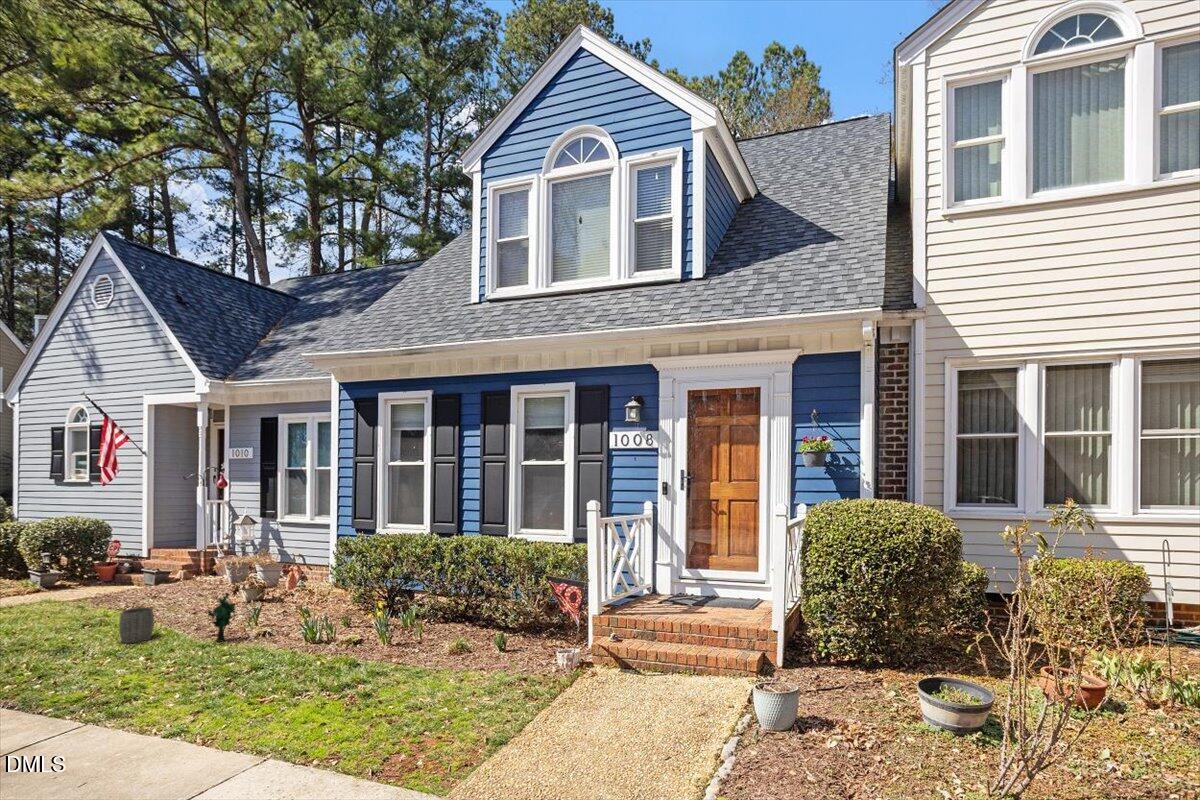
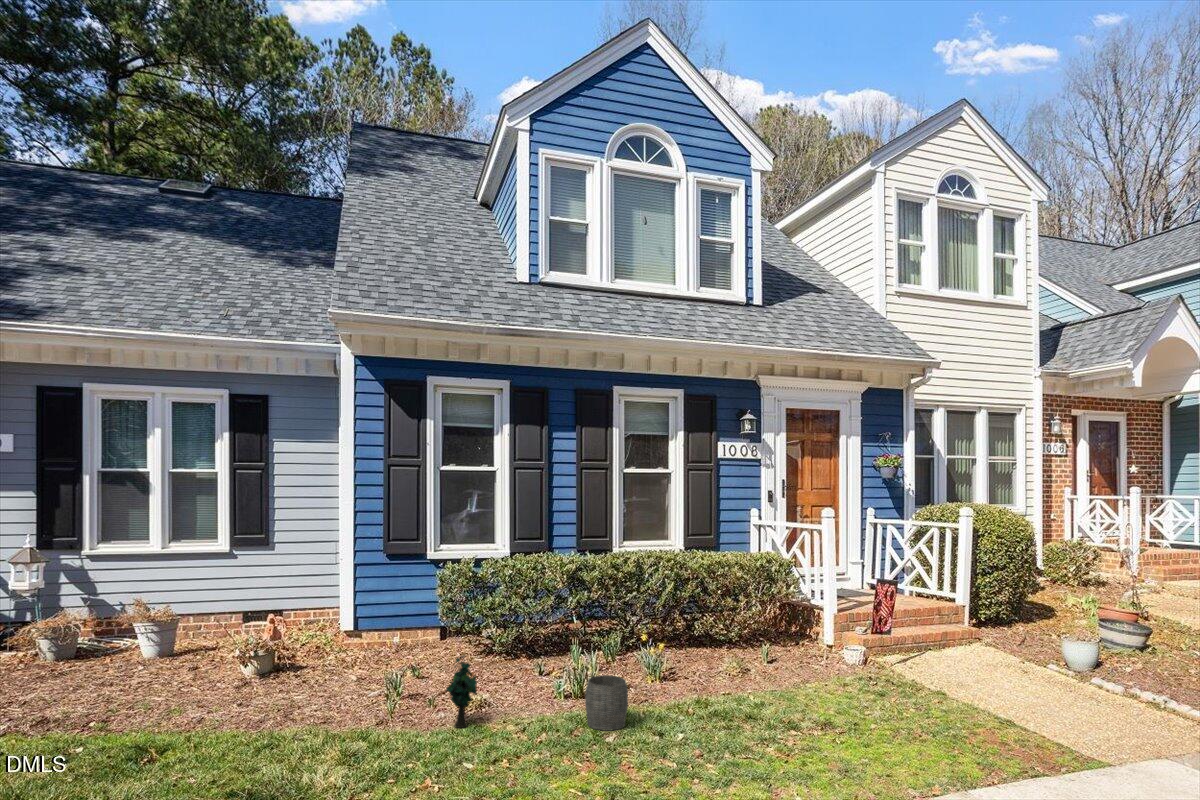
woven basket: present [119,607,154,643] -> present [585,675,628,731]

